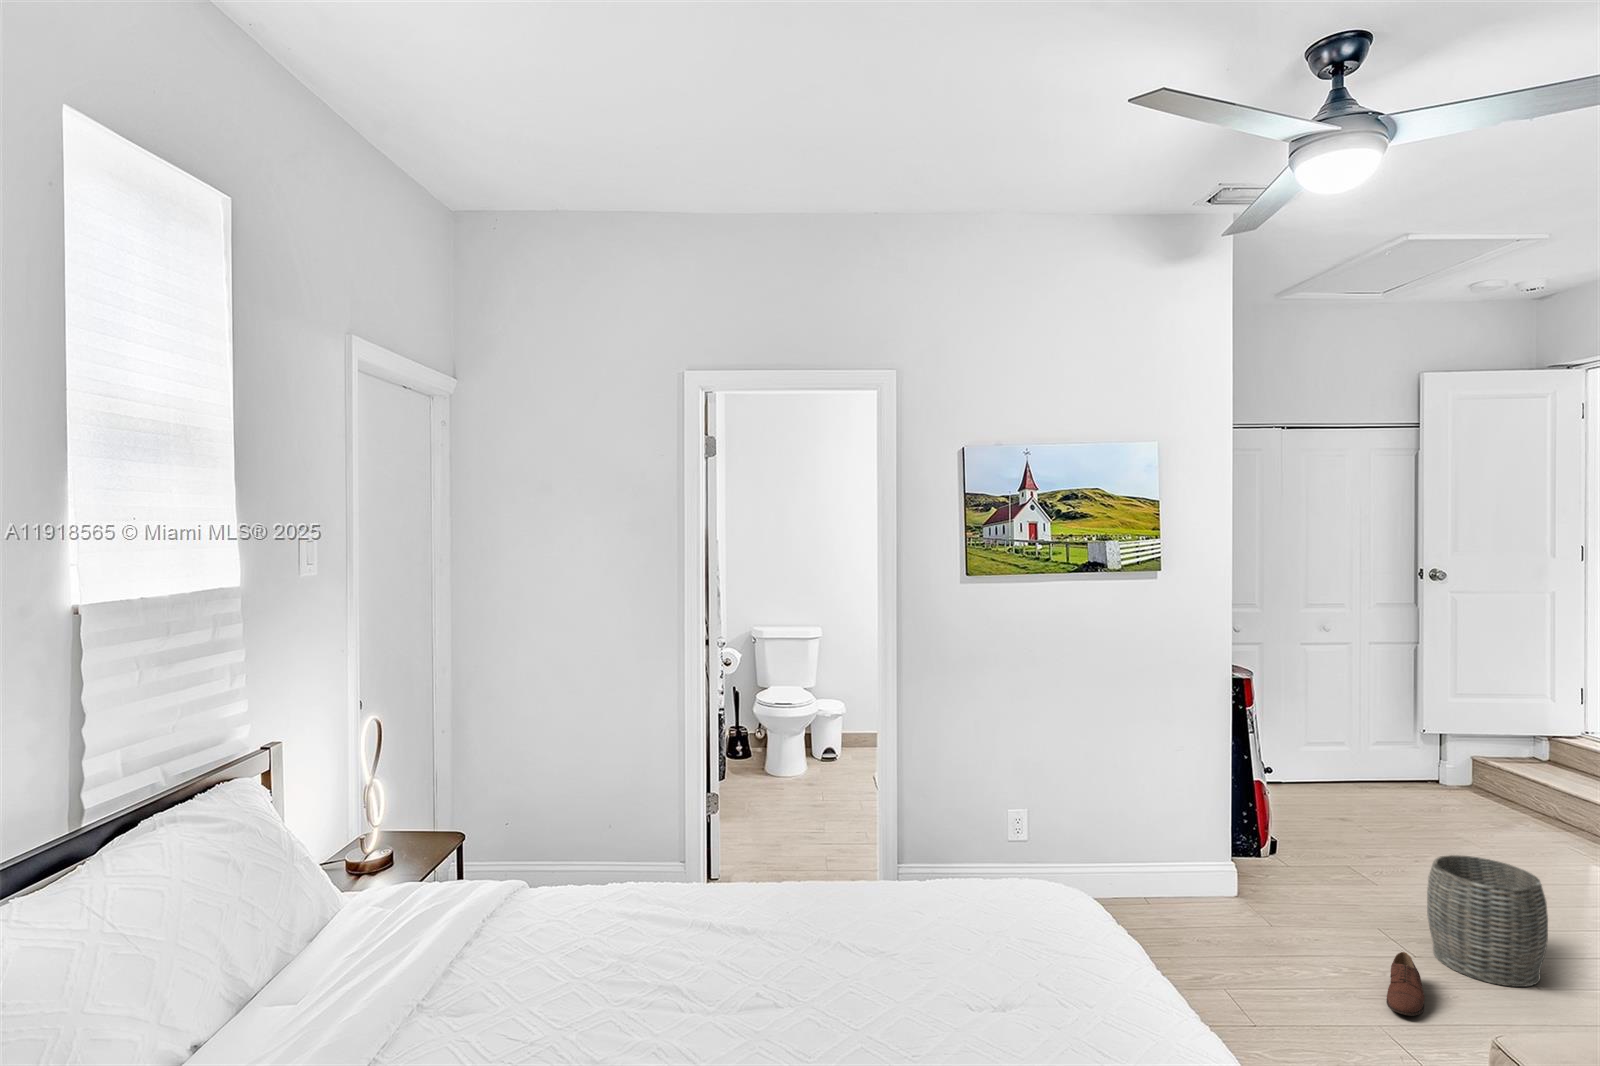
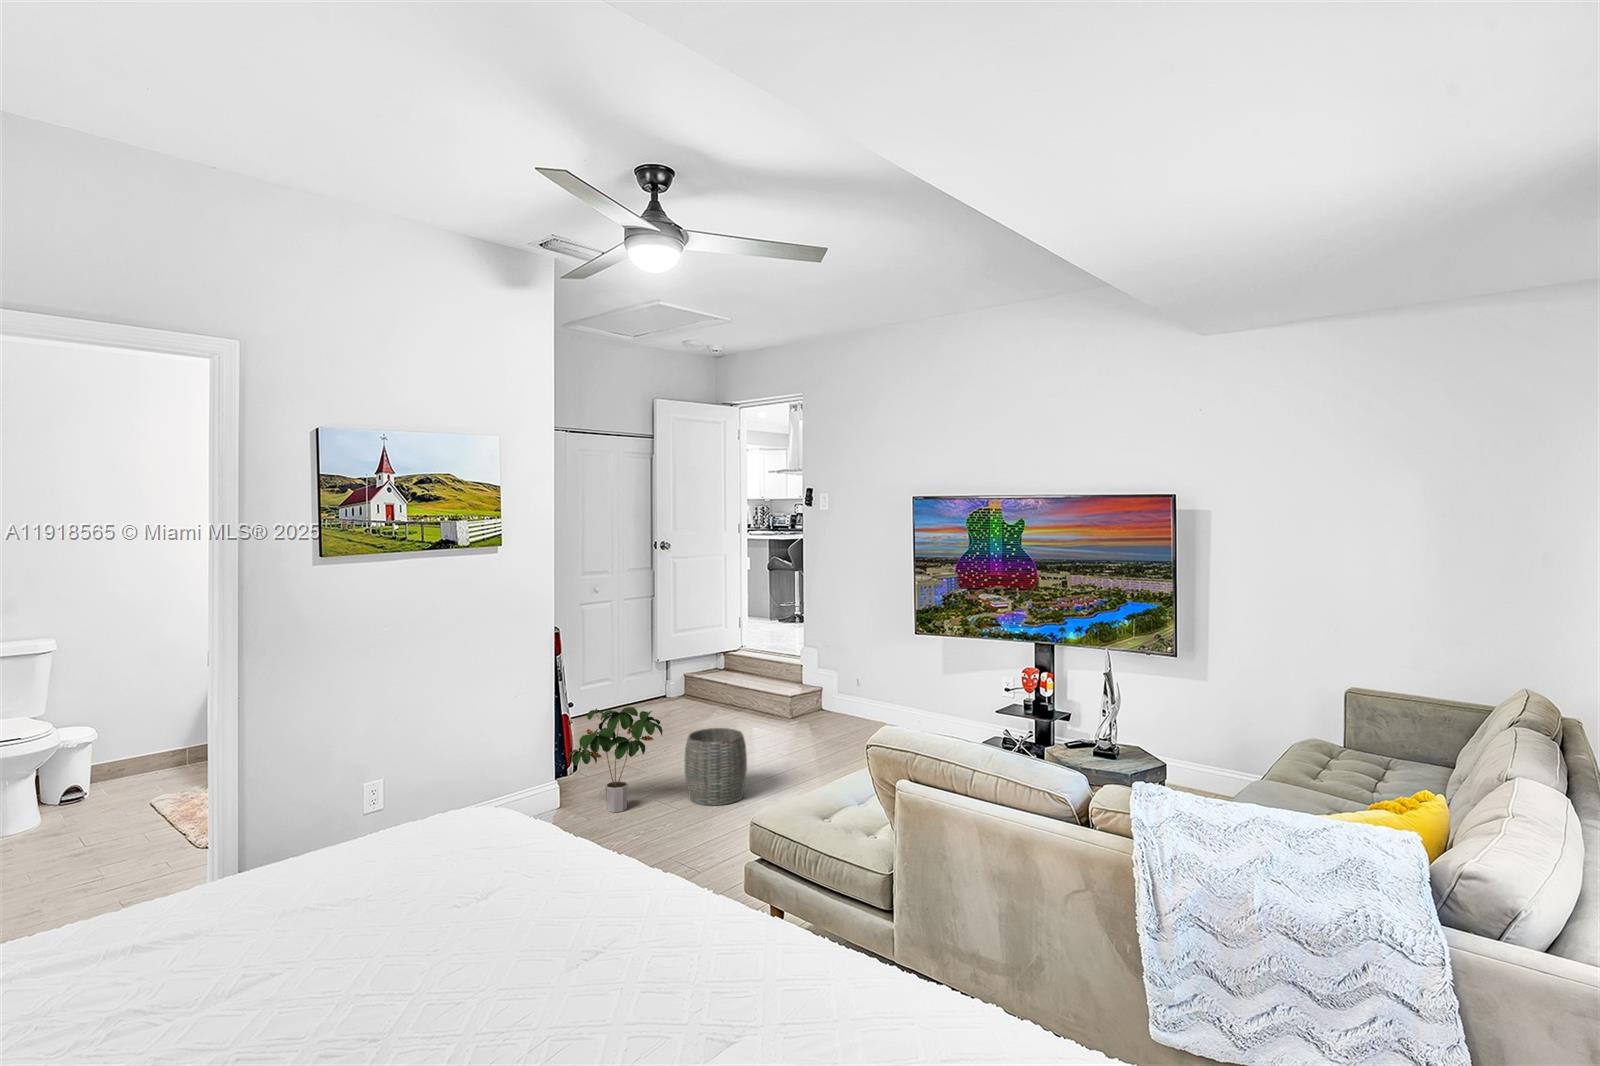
potted plant: none [1242,789,1386,937] -> present [568,707,663,812]
shoe: present [1386,952,1424,1016] -> none [671,800,692,838]

